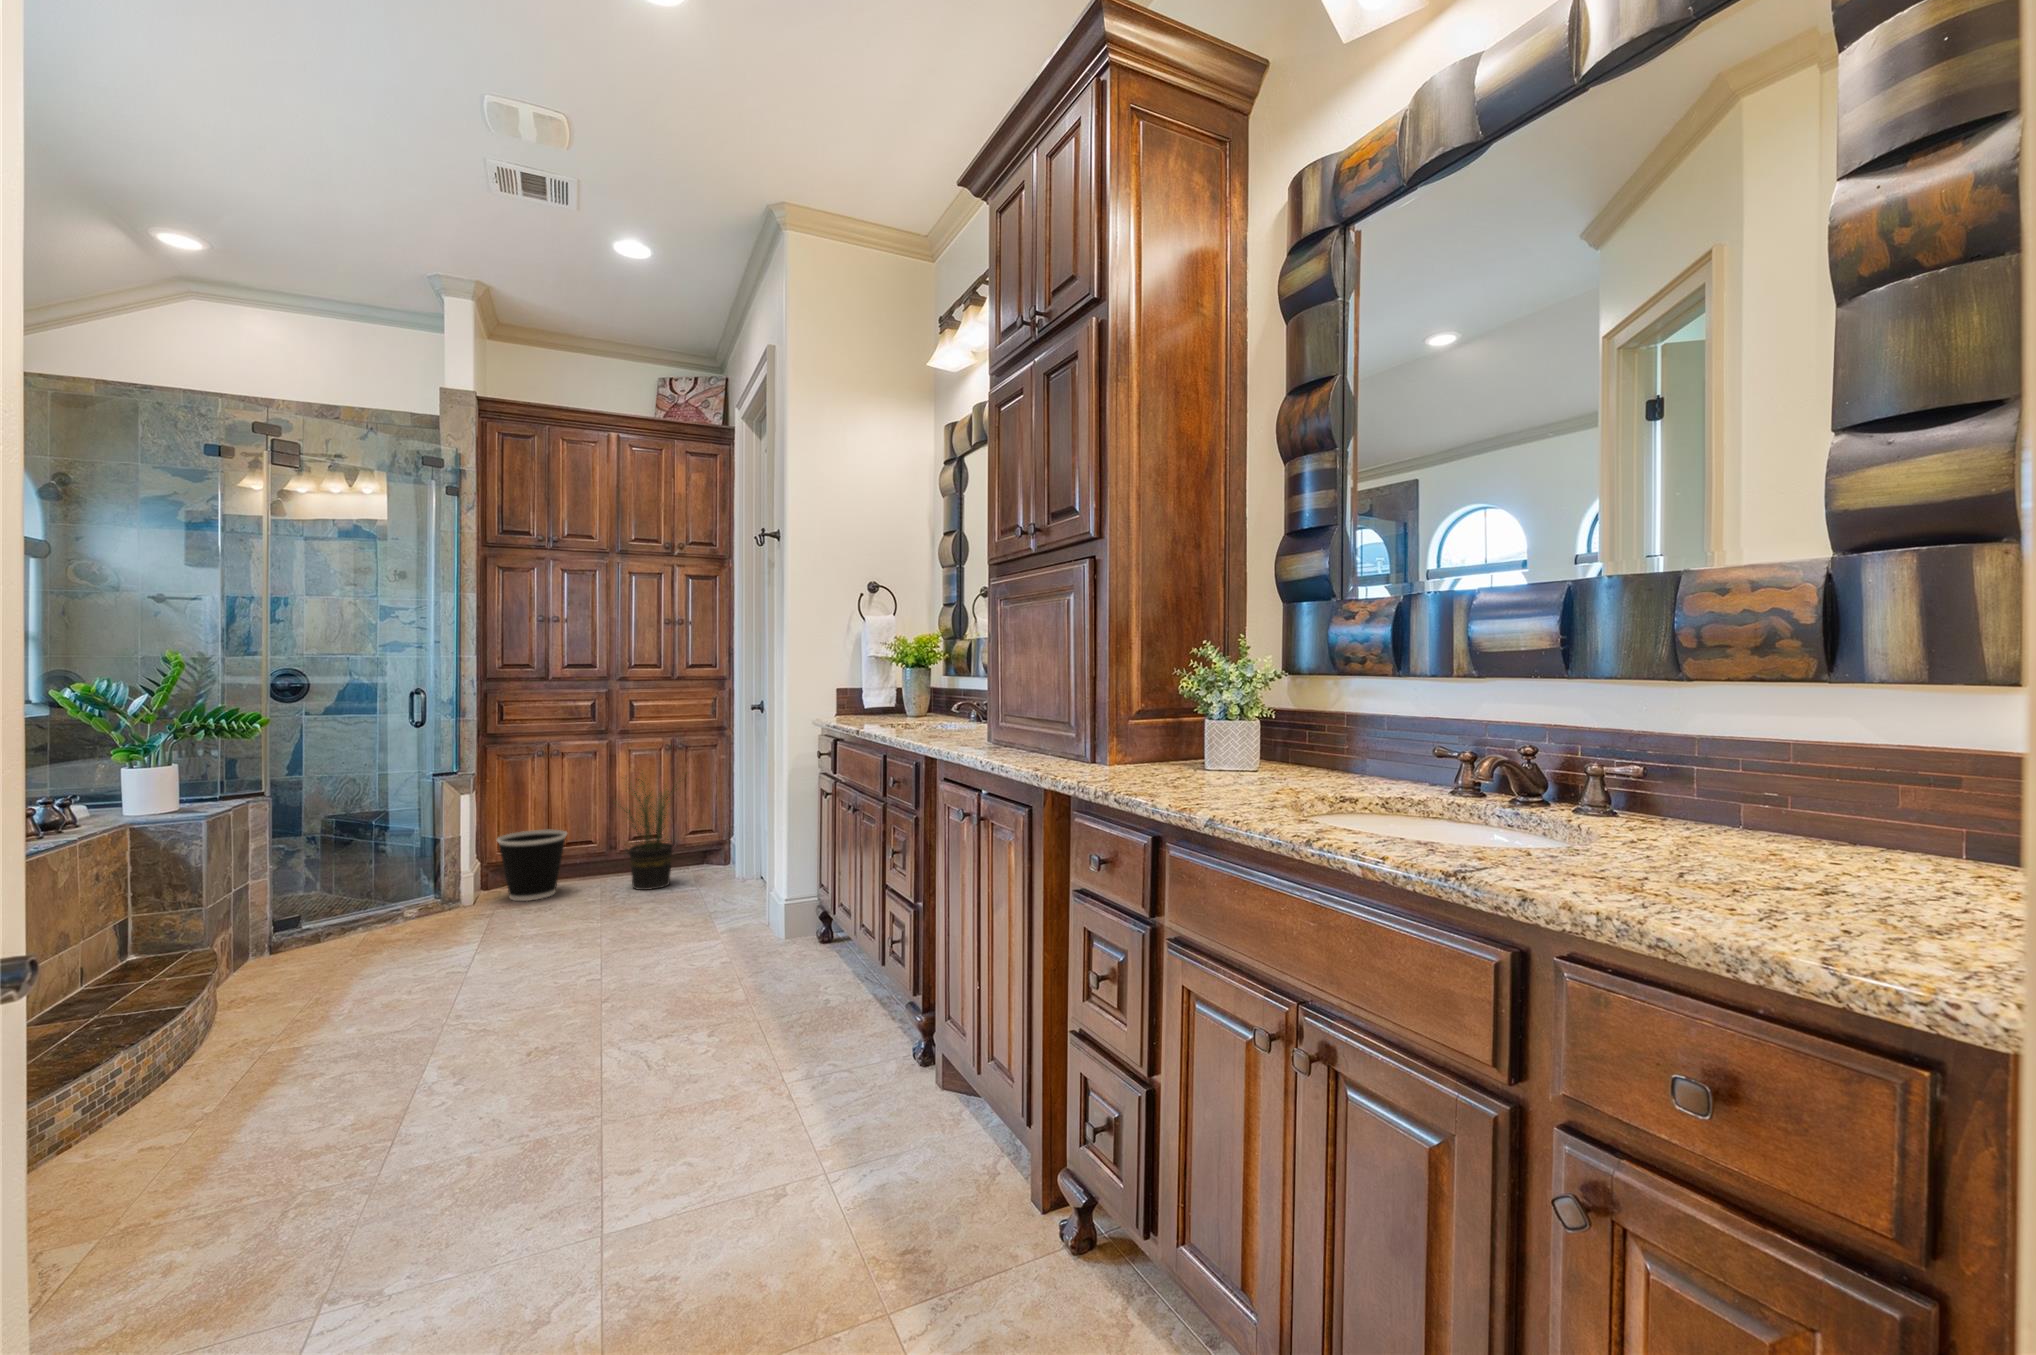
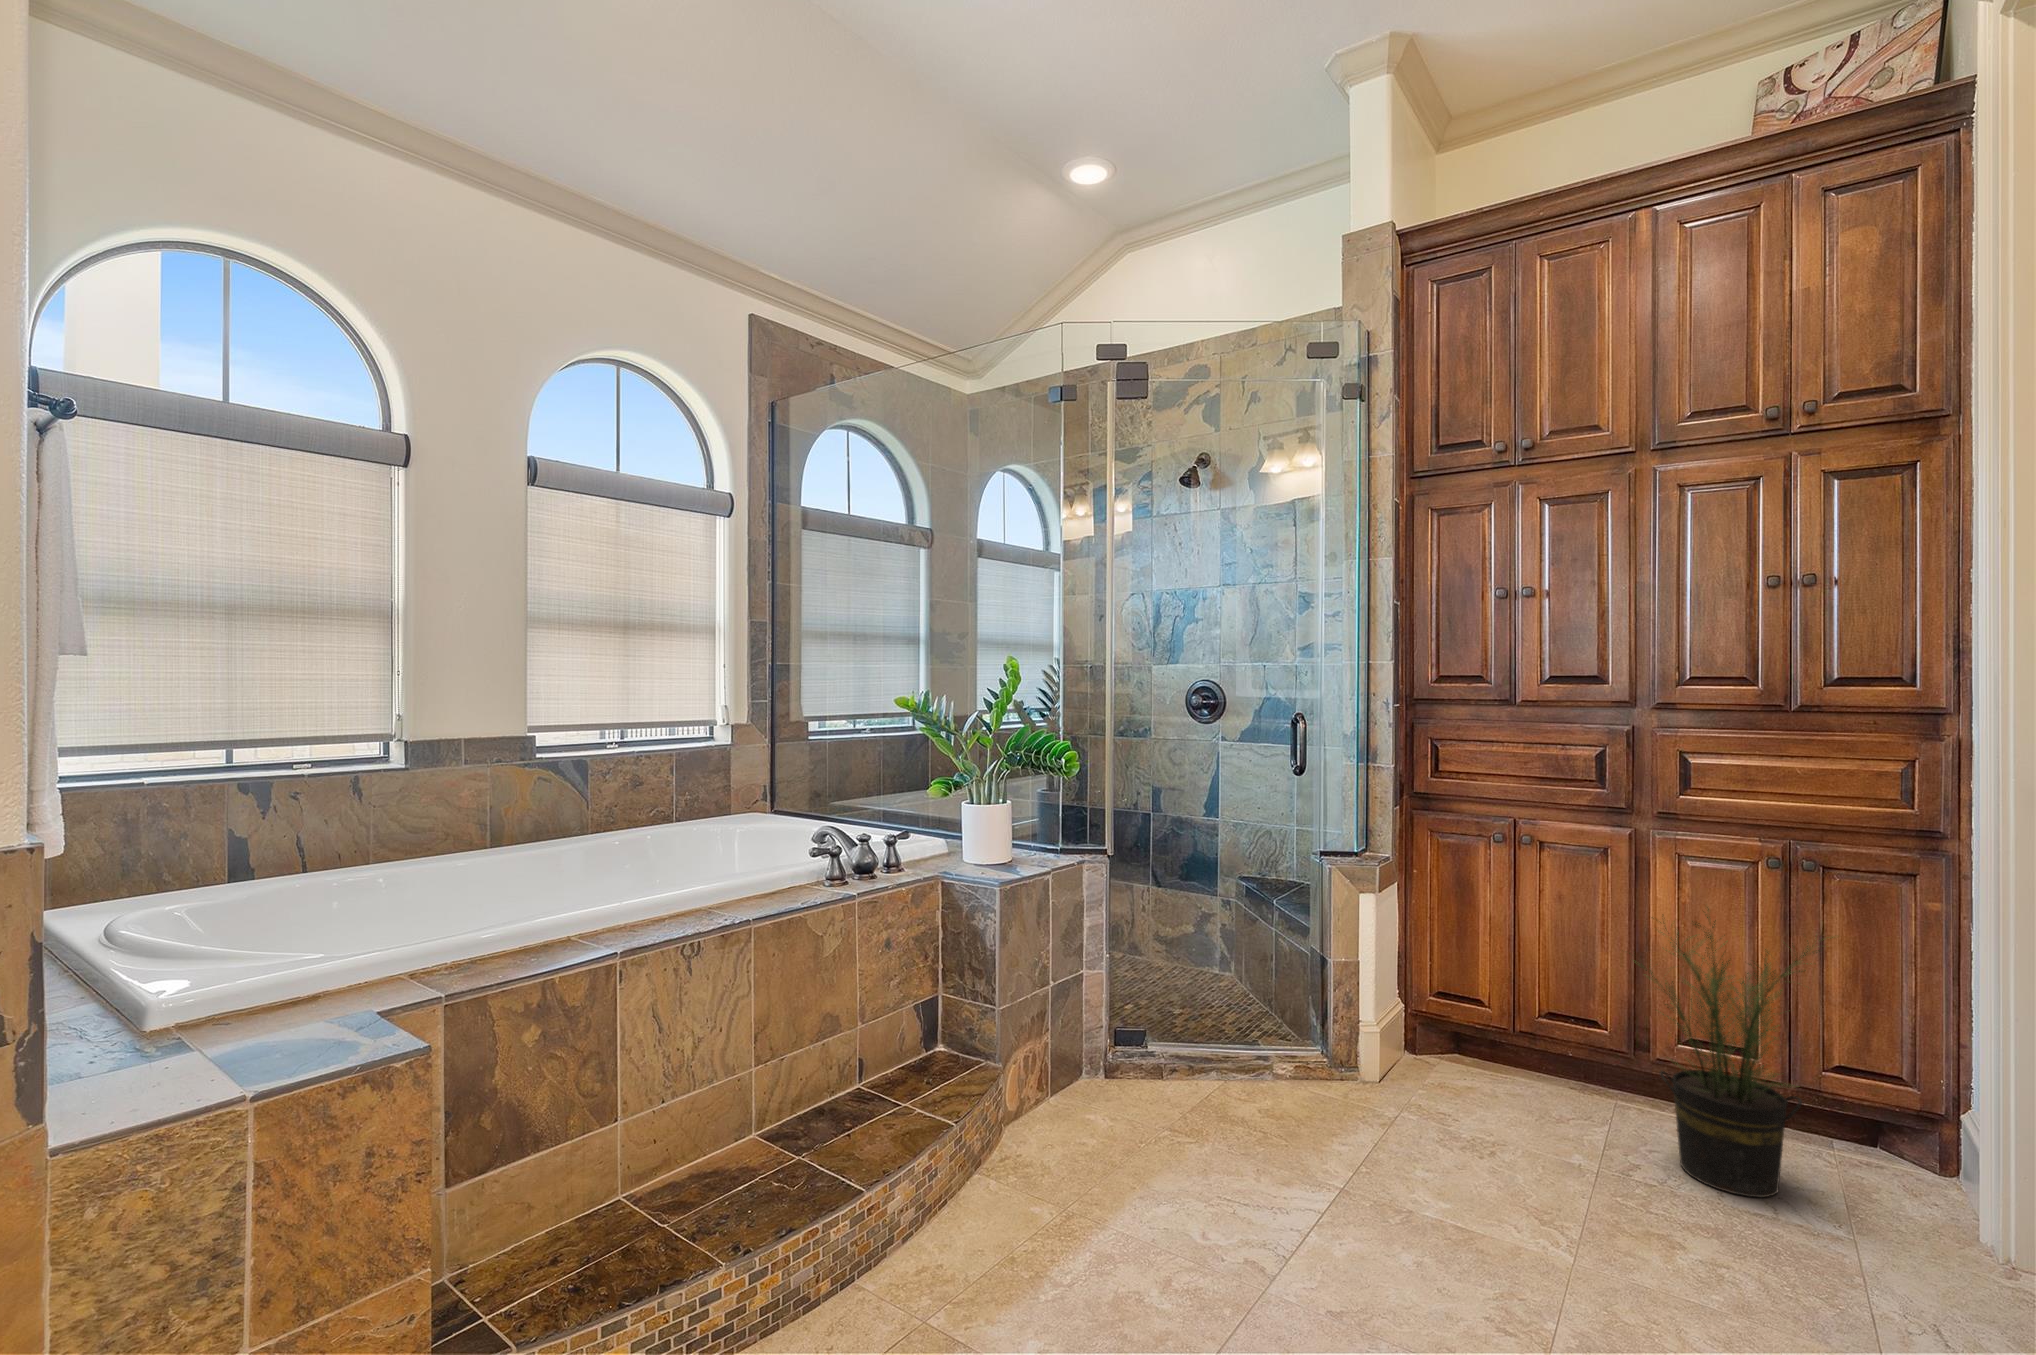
wastebasket: present [497,830,567,901] -> none [1415,973,1540,1118]

